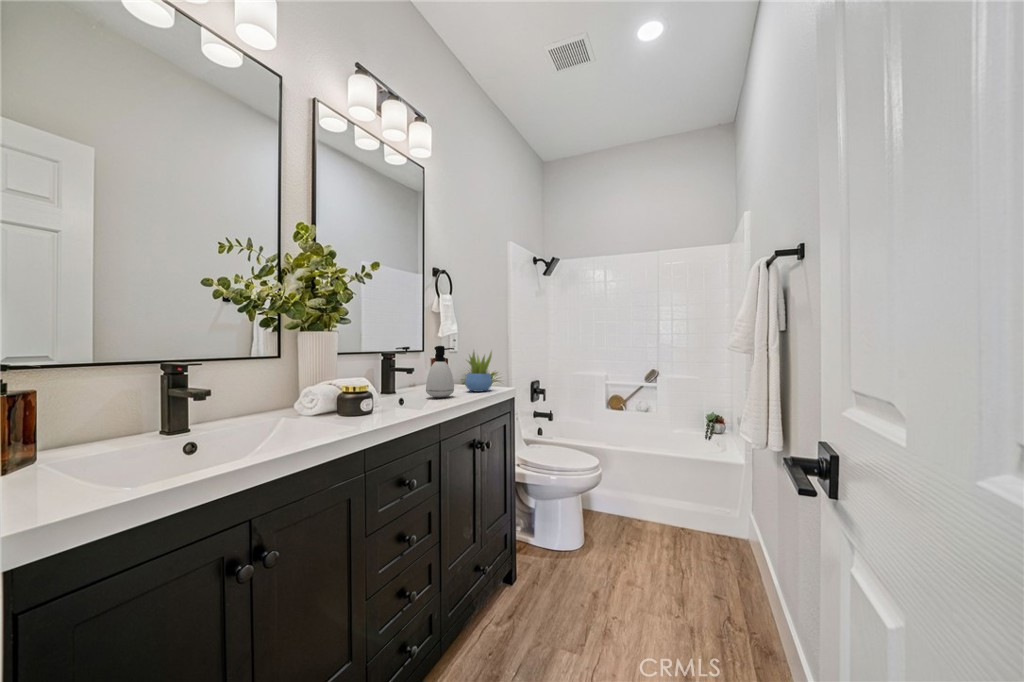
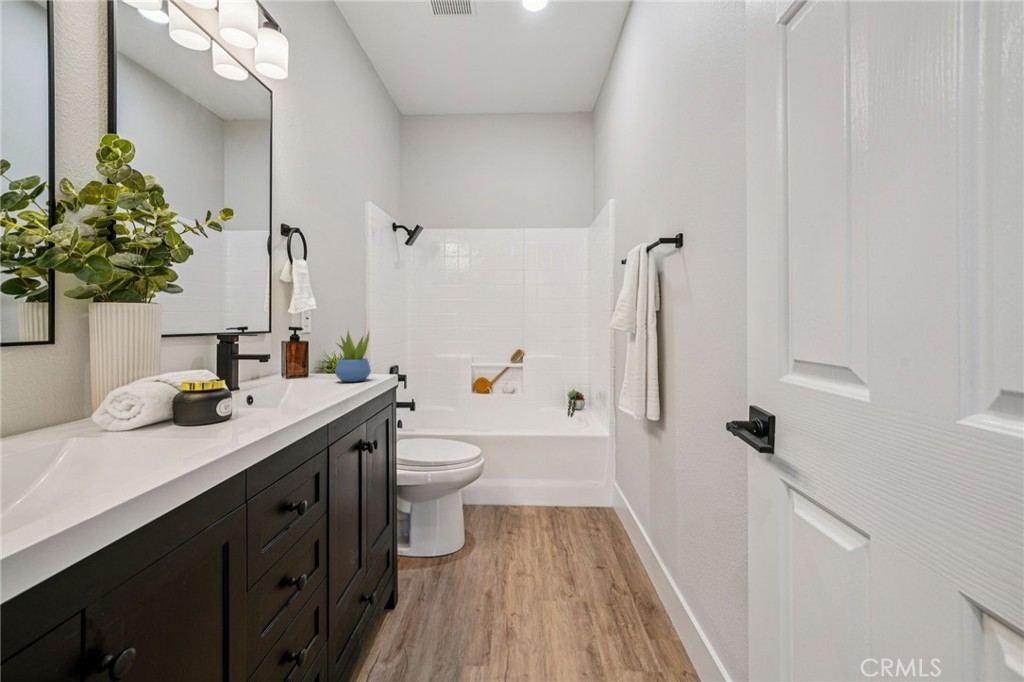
soap dispenser: present [426,346,454,397] -> none [289,326,328,391]

